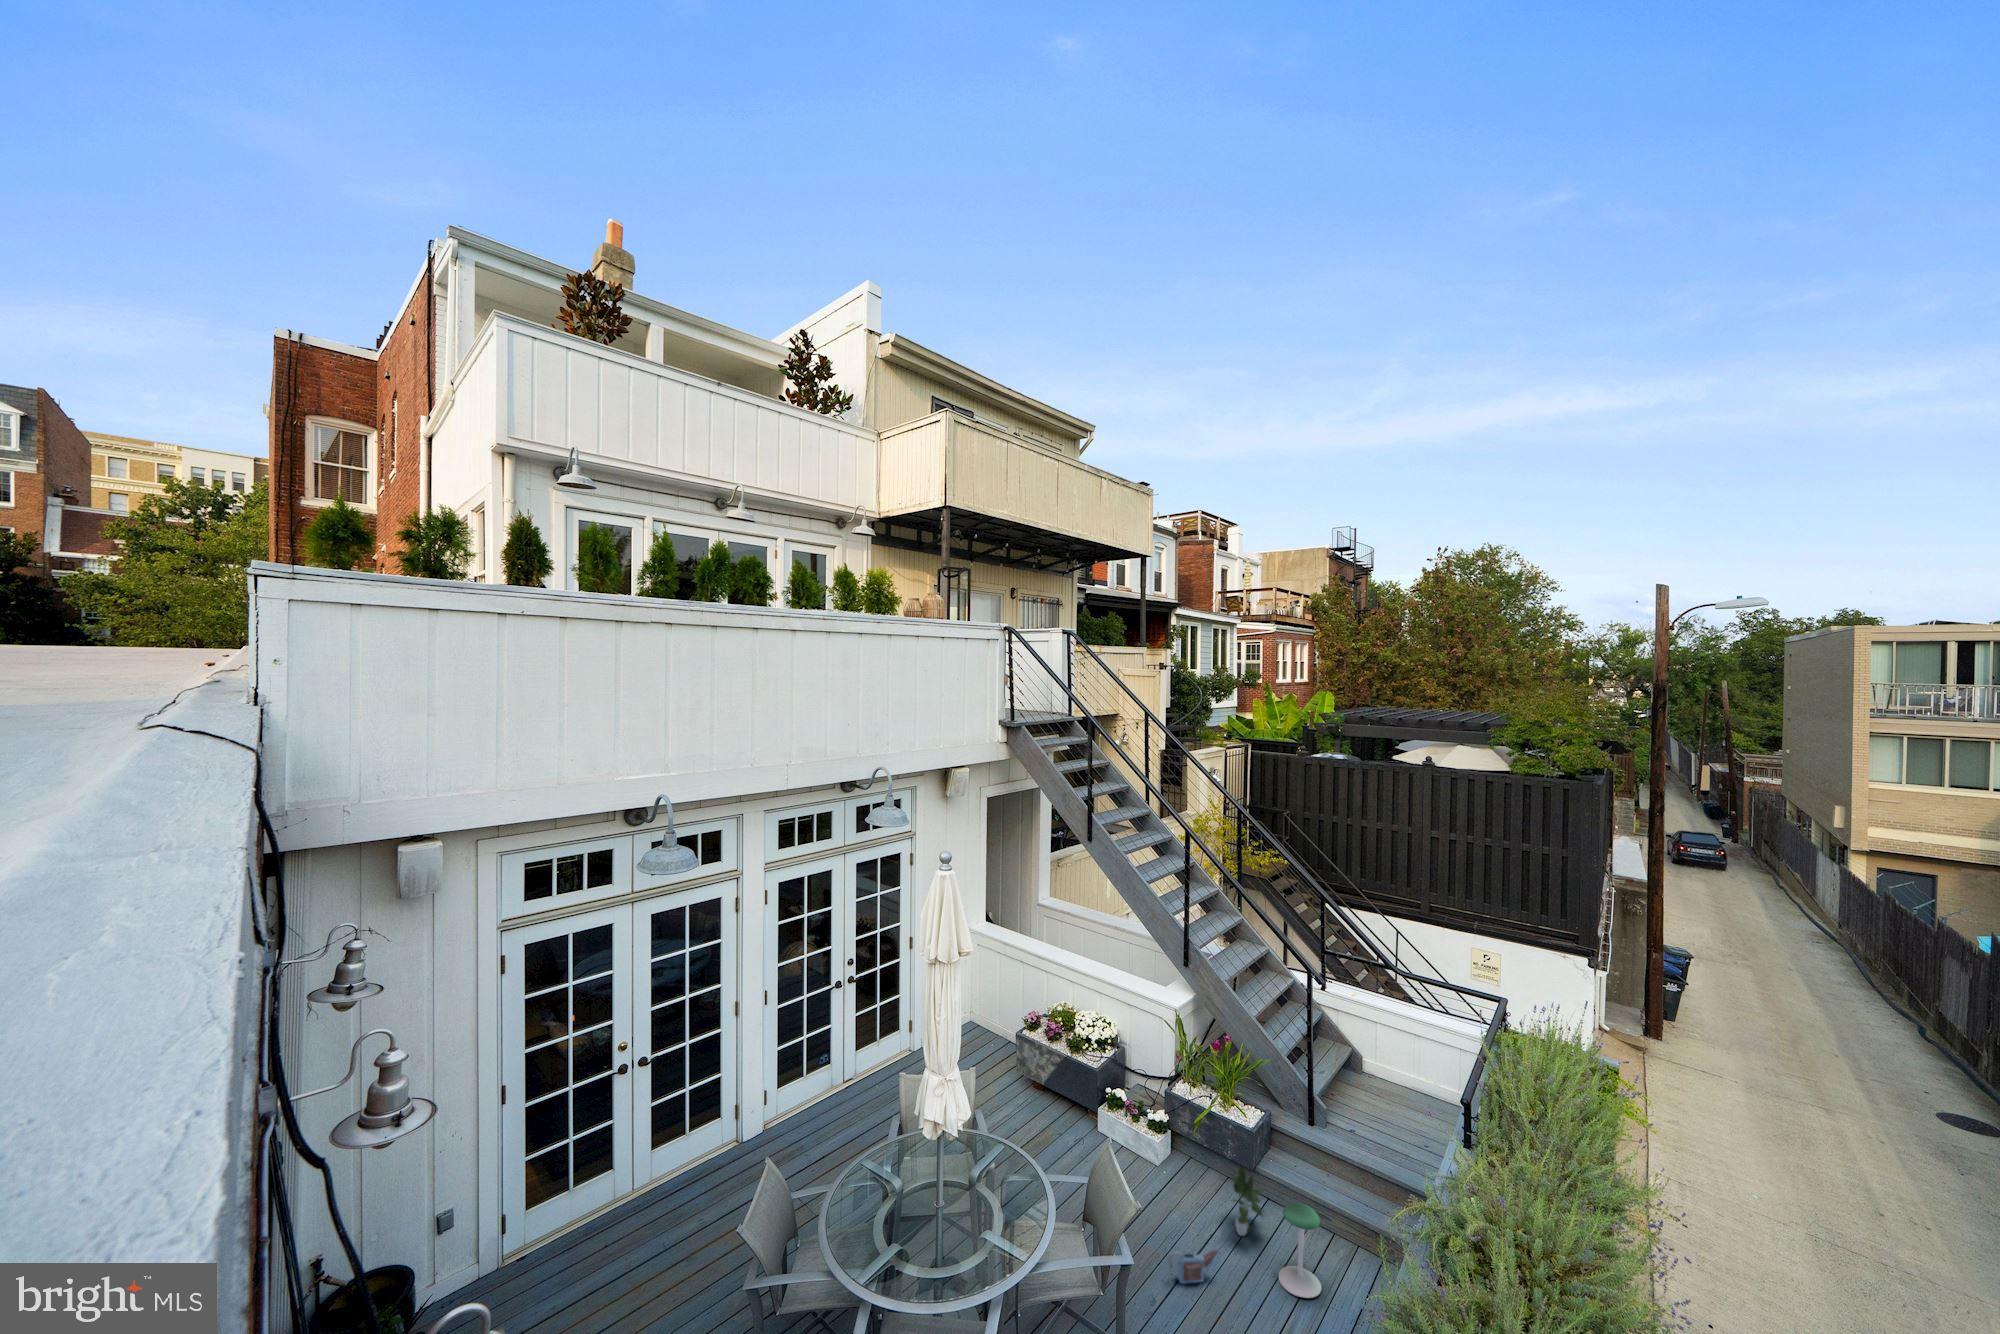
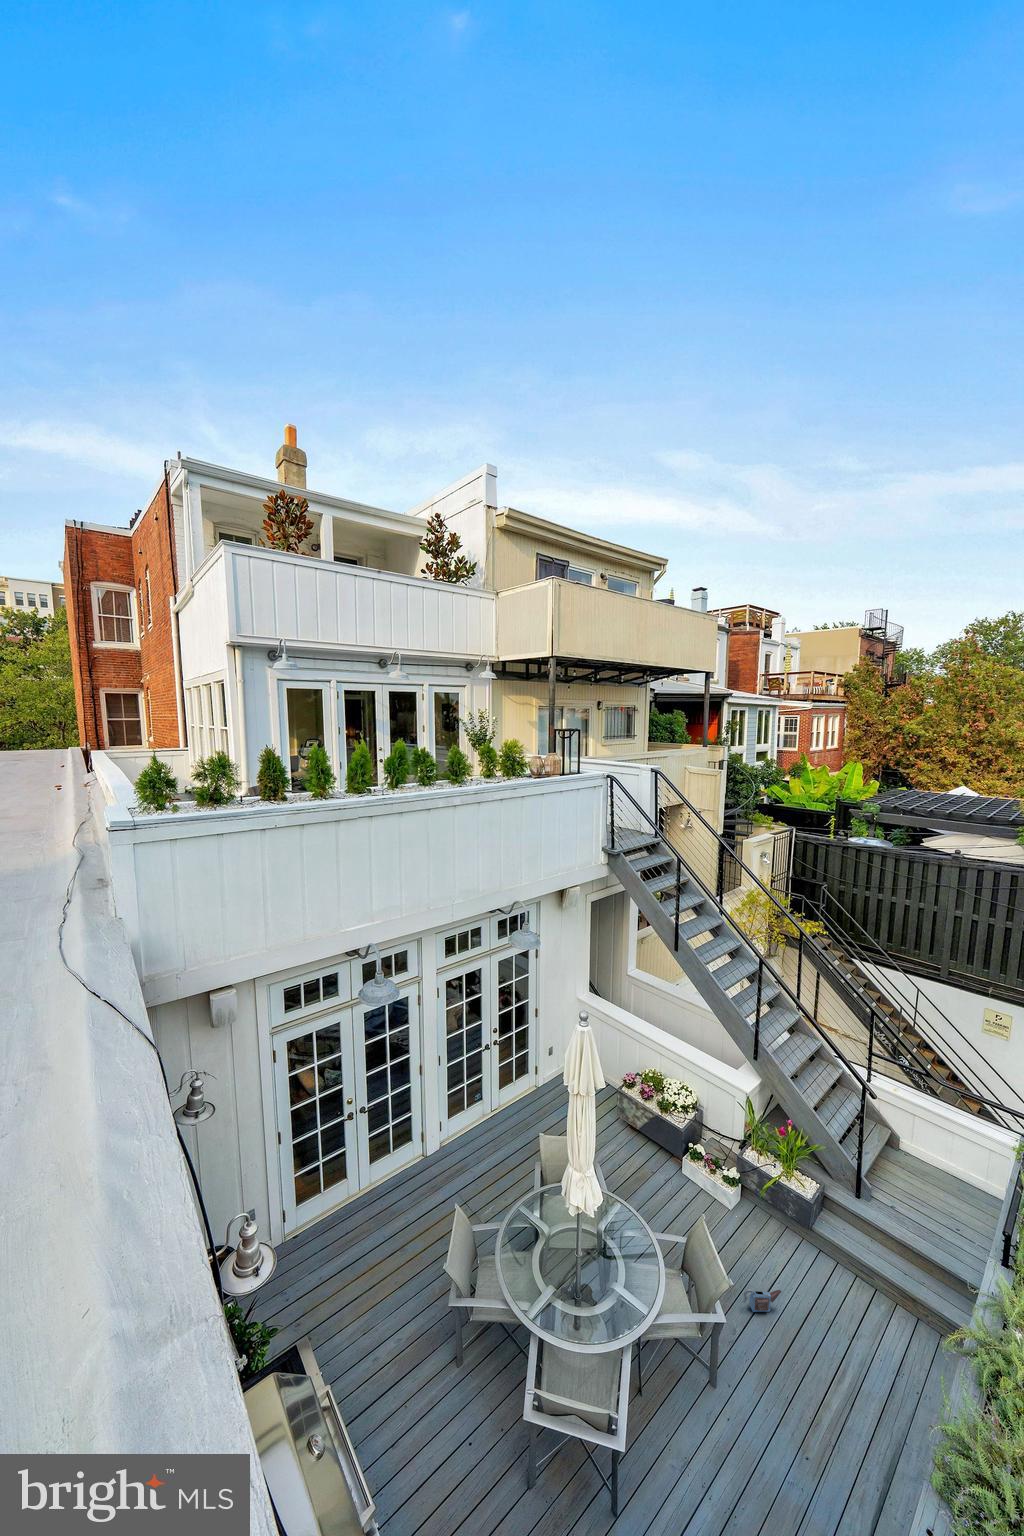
potted plant: present [1229,1167,1263,1236] -> none [787,1225,819,1274]
stool: present [1279,1203,1322,1298] -> none [827,1260,862,1332]

